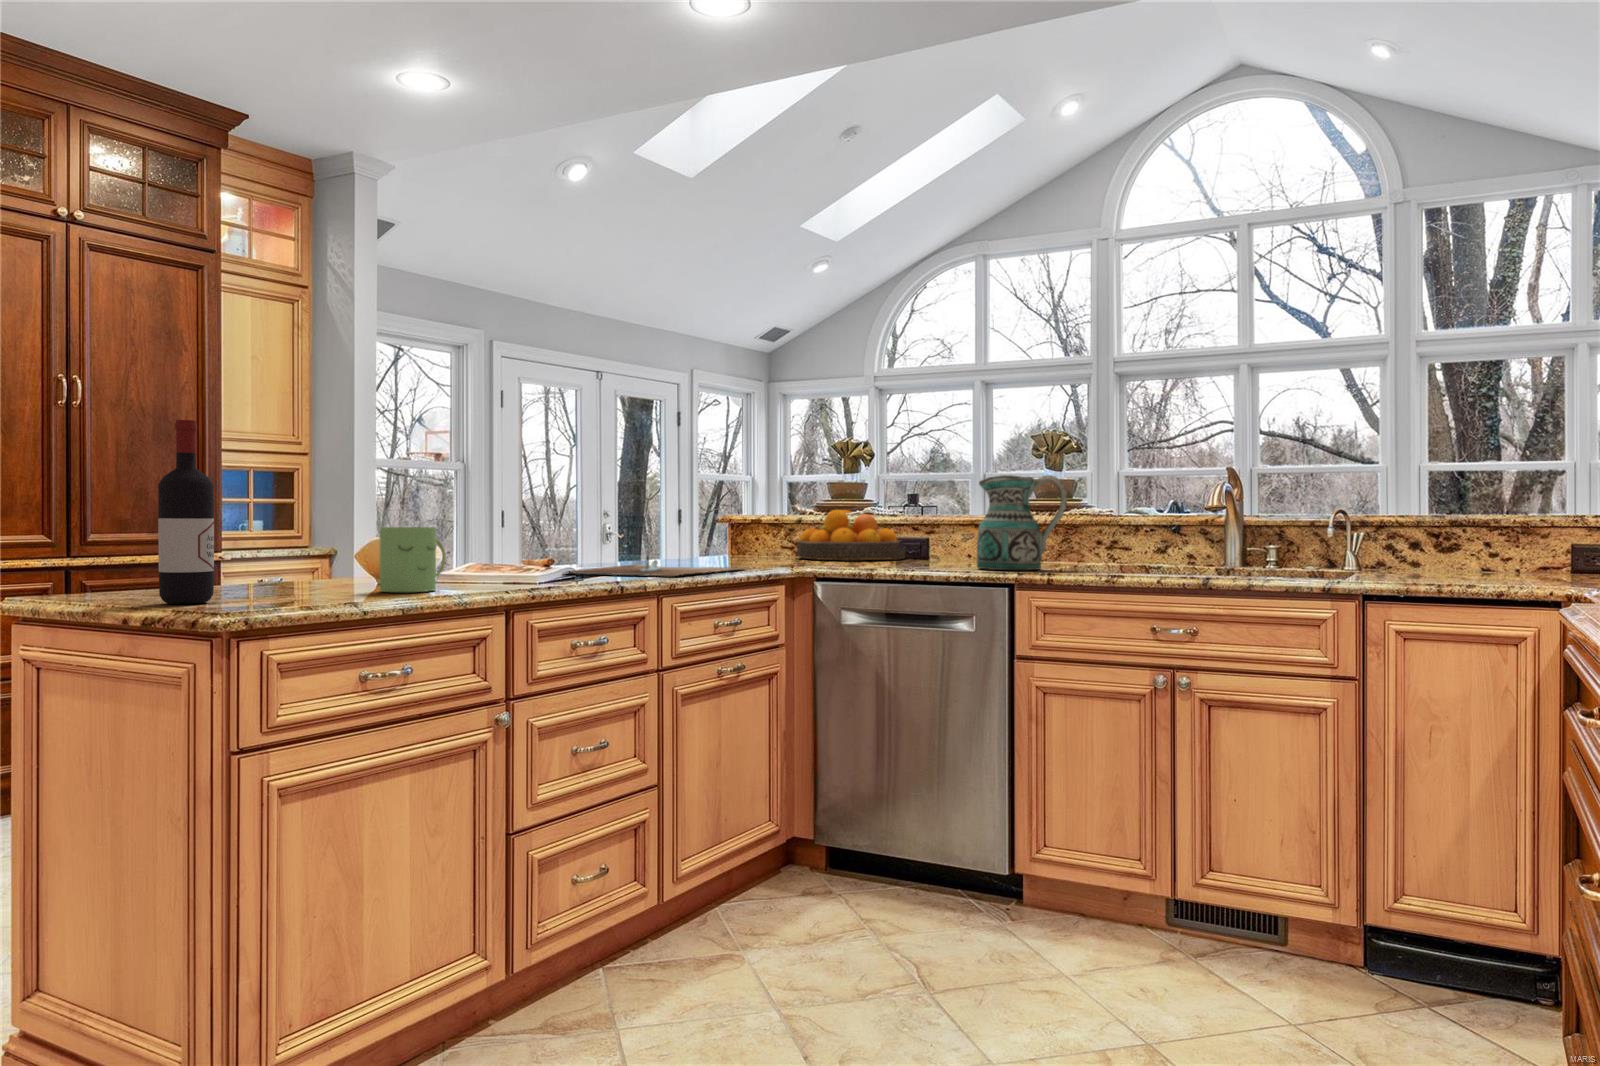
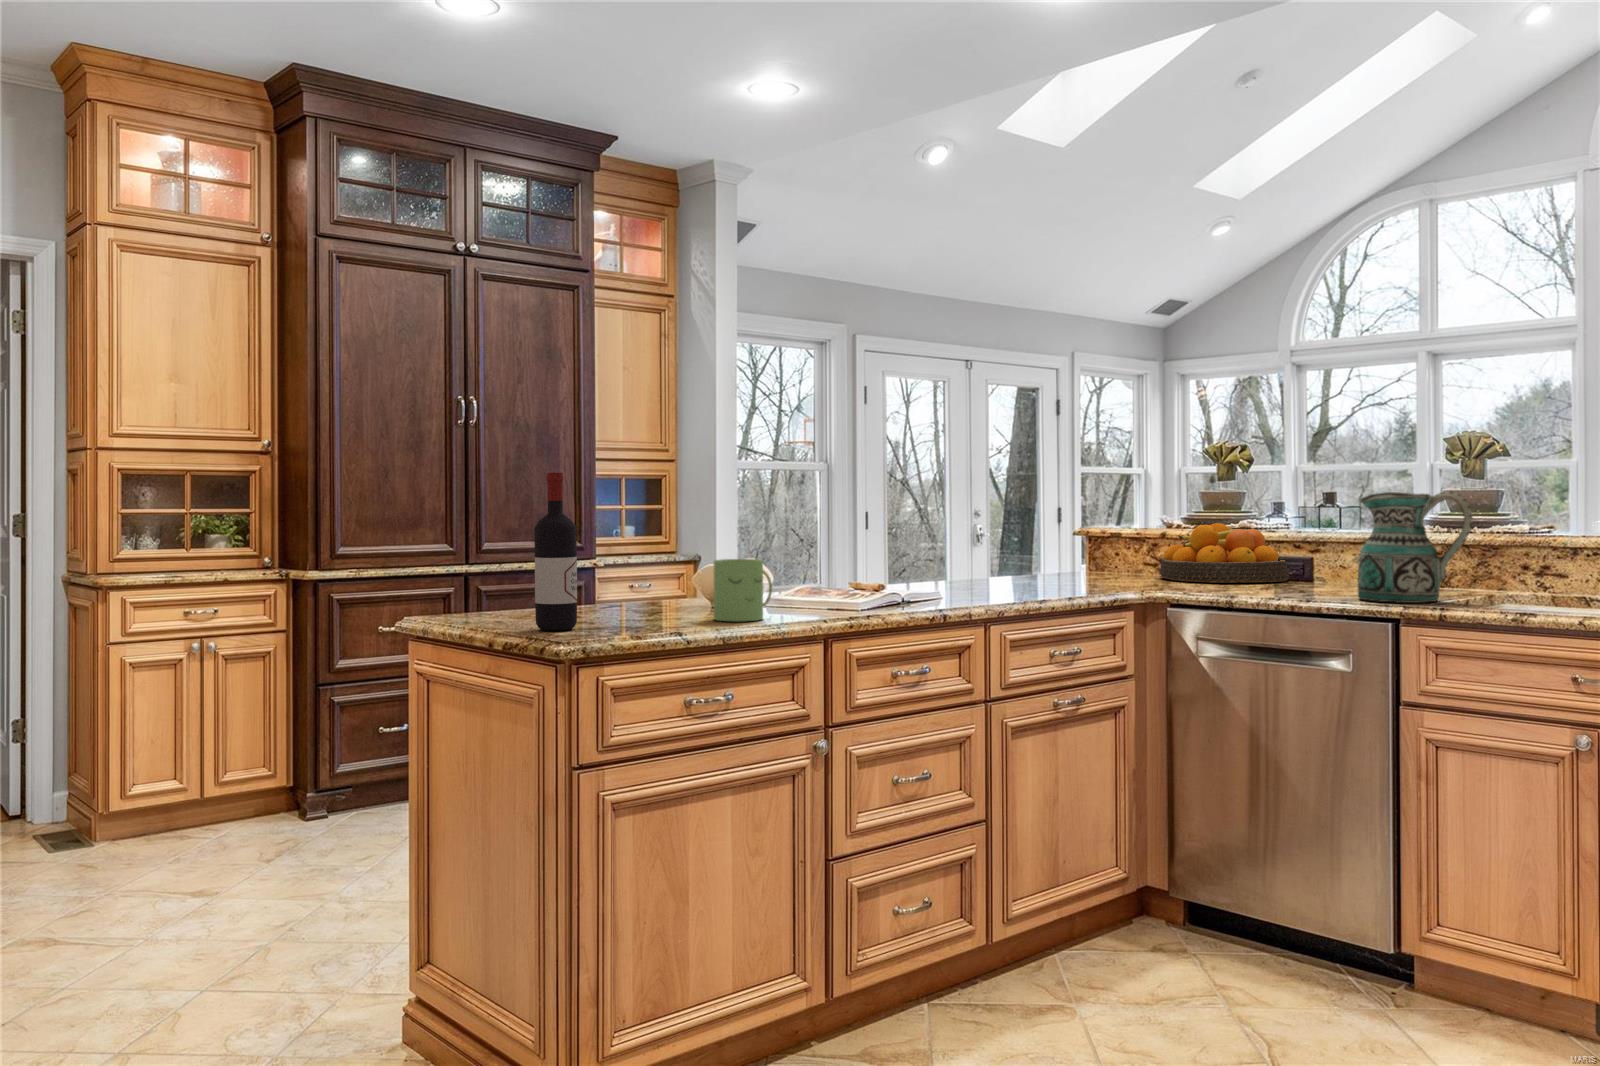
cutting board: present [565,555,740,576] -> none [891,579,1087,605]

